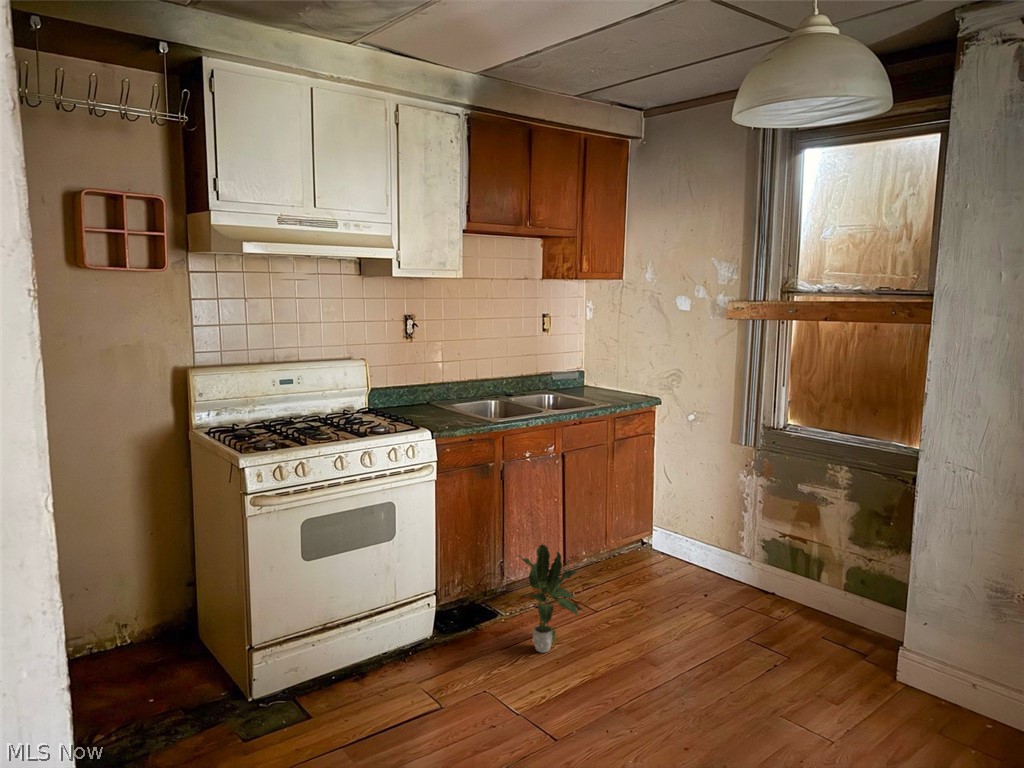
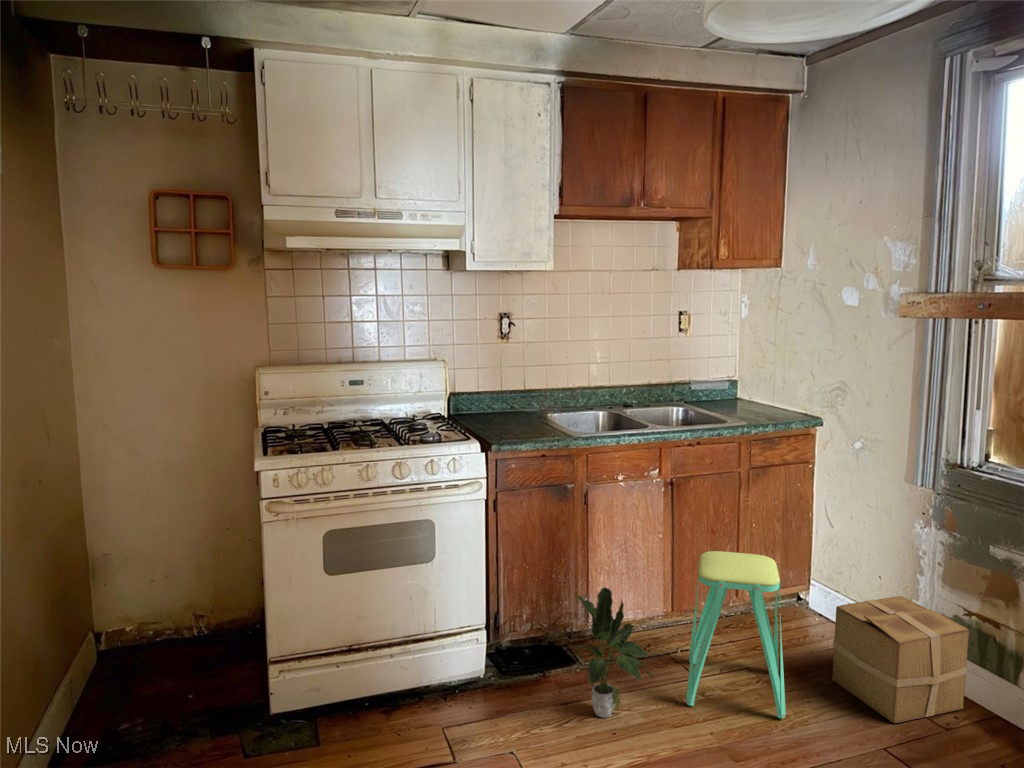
stool: none [588,507,675,633] -> present [686,551,786,718]
cardboard box: none [693,529,786,621] -> present [832,596,969,723]

